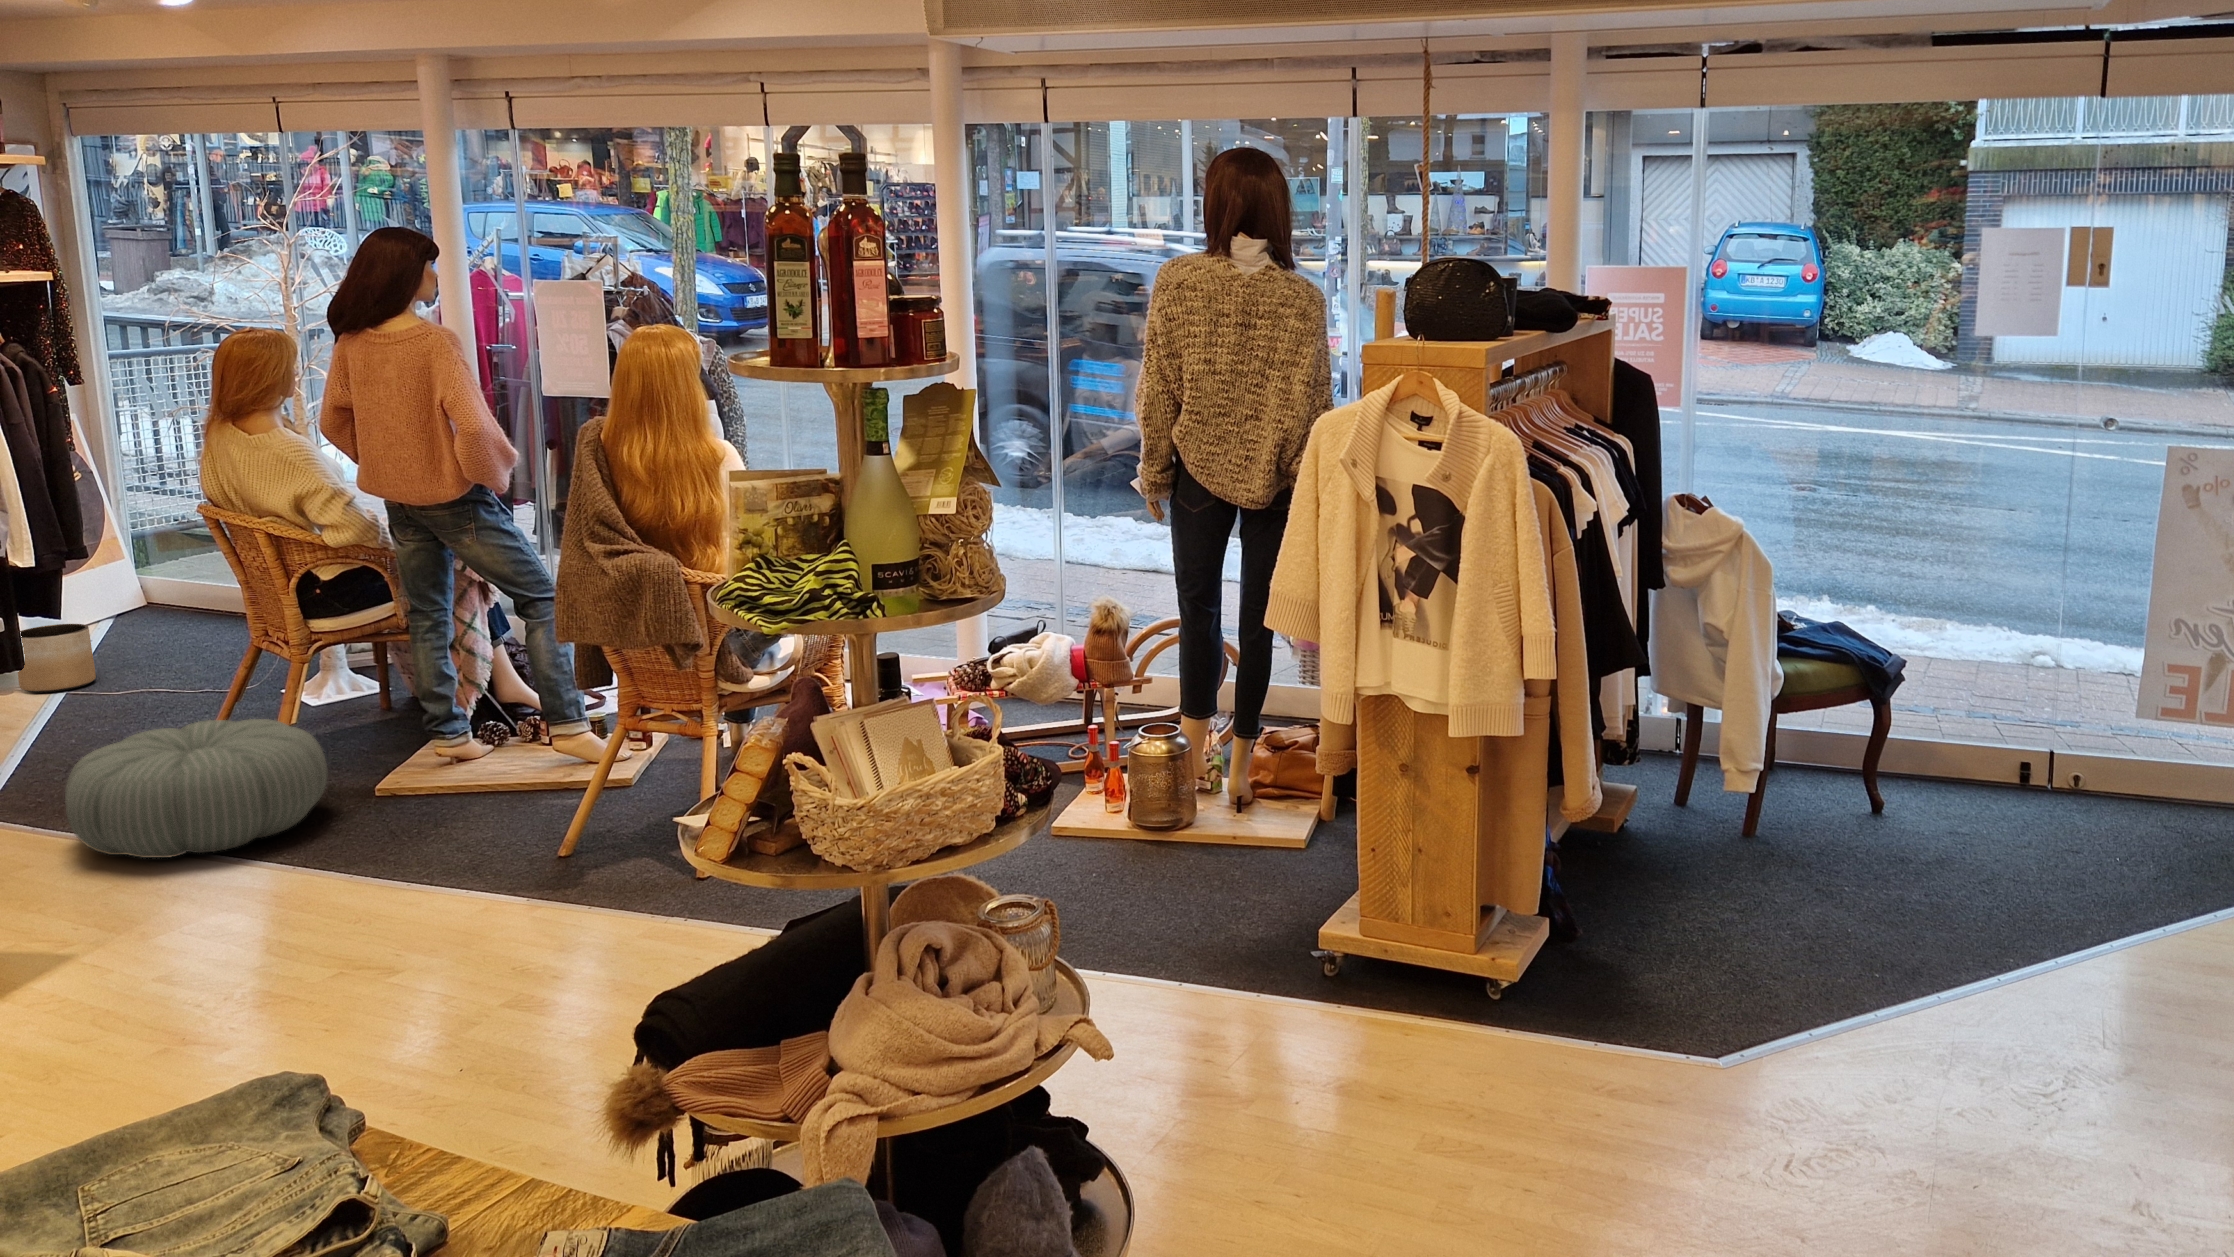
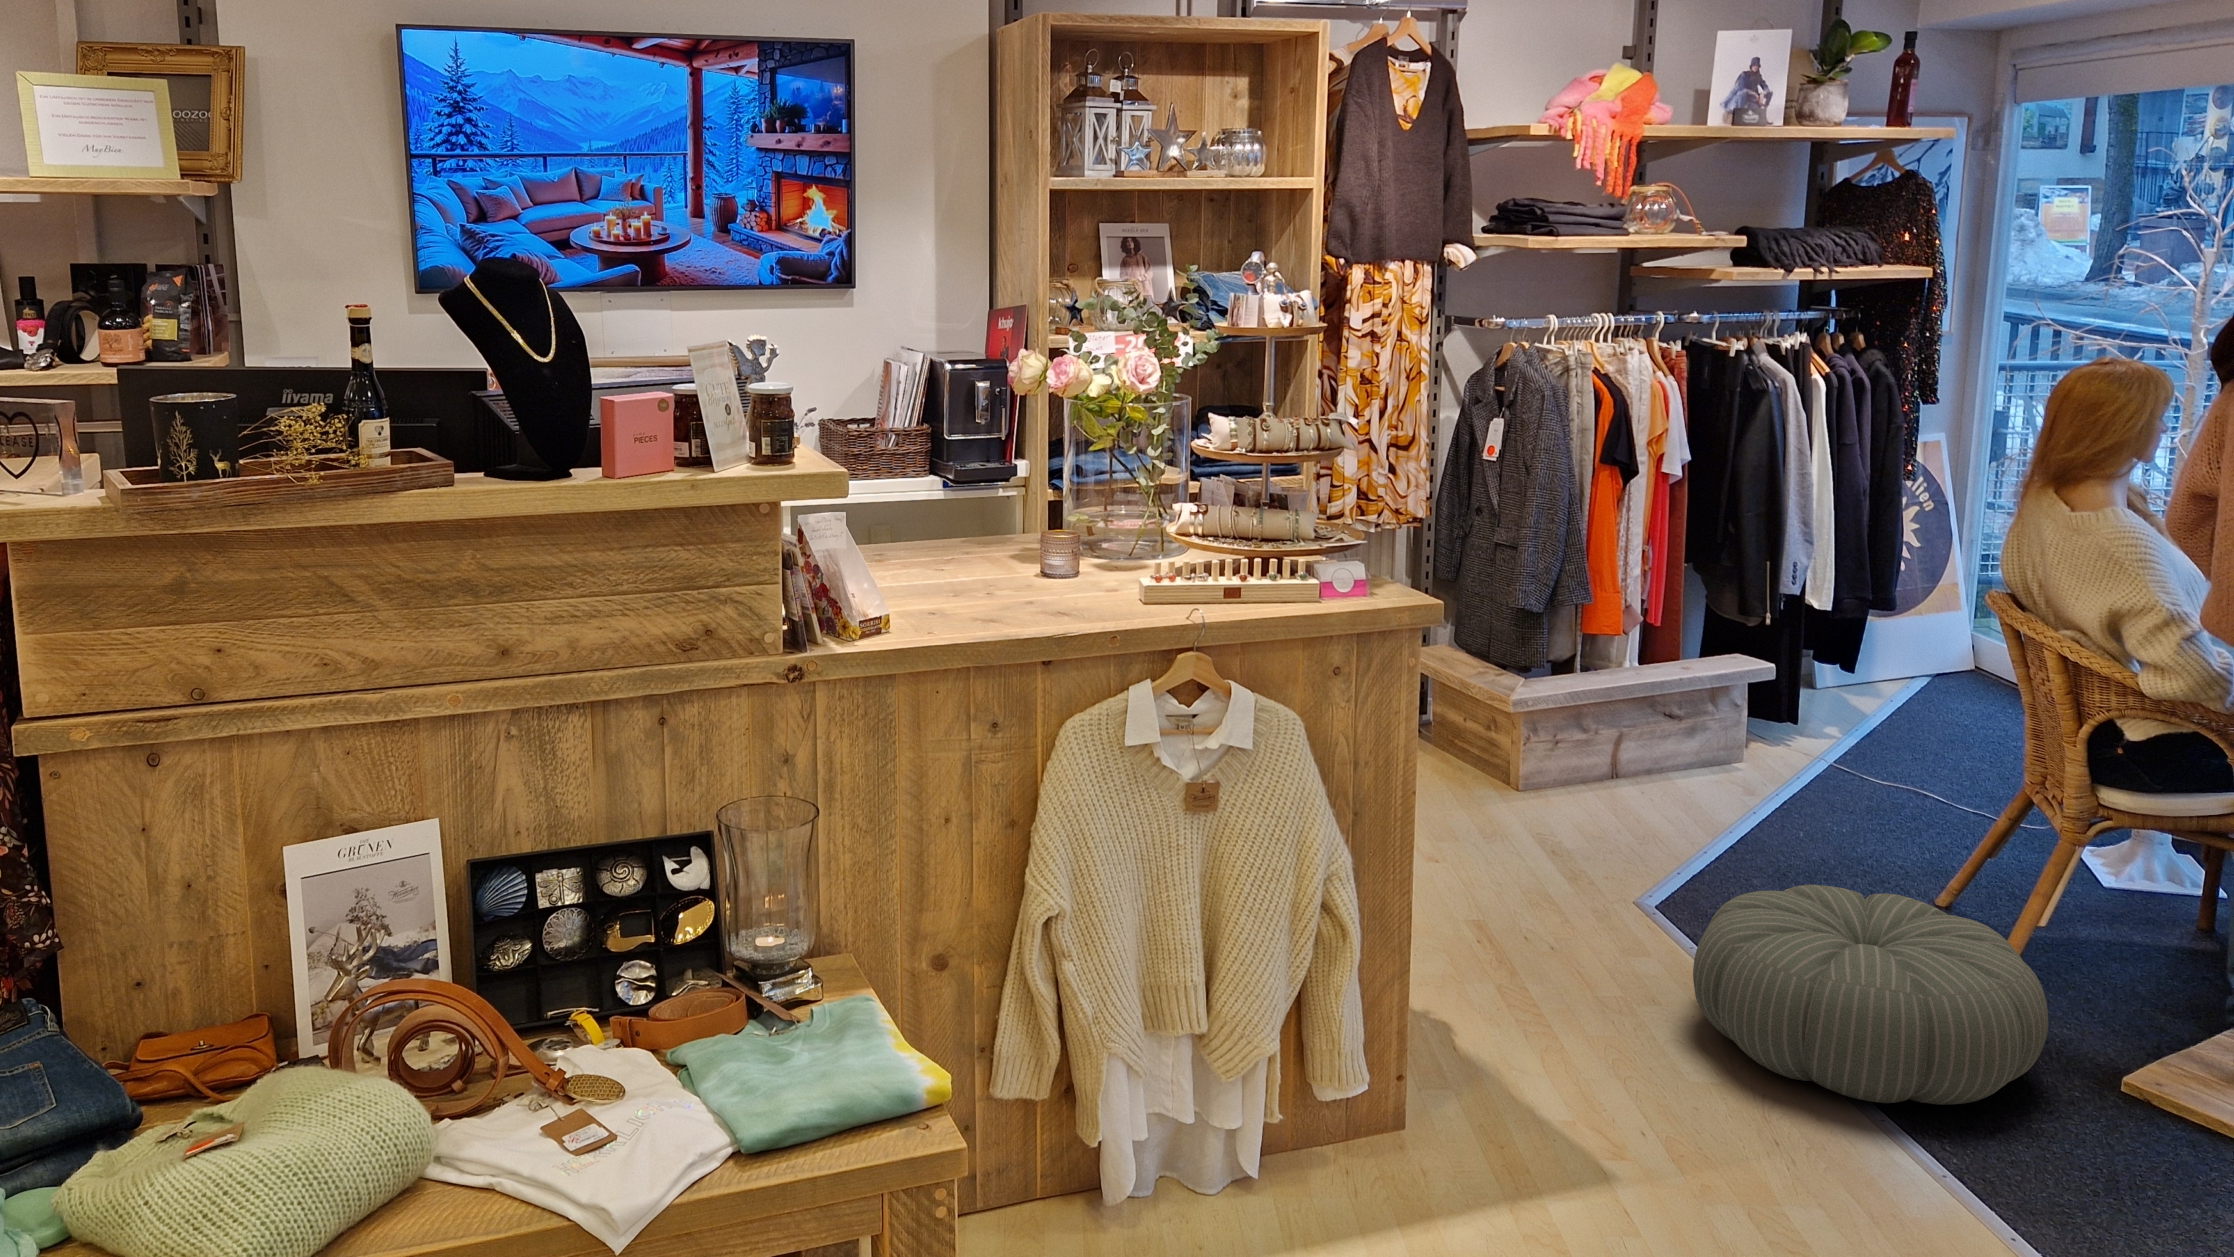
planter: present [18,624,96,693] -> none [1780,681,1867,763]

